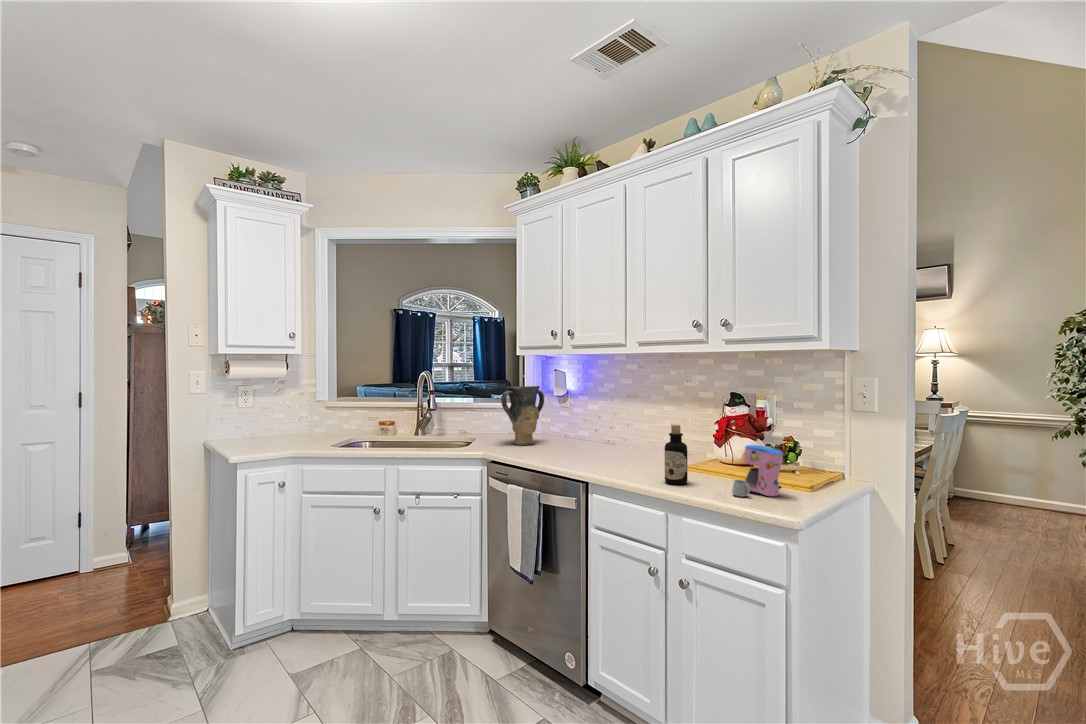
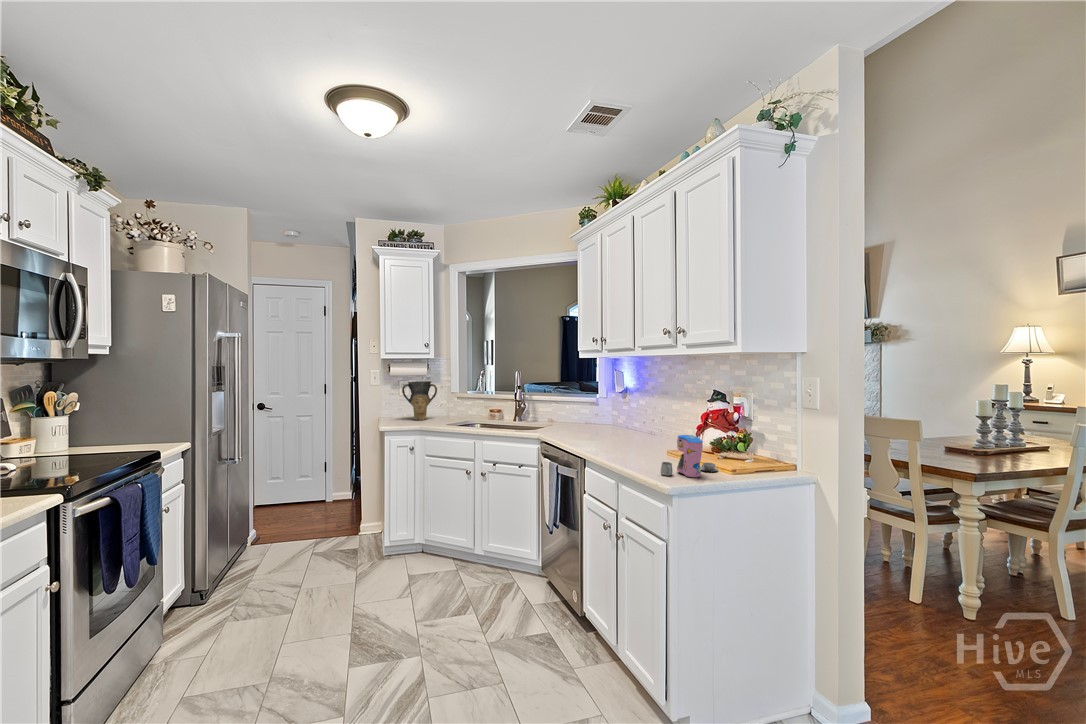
vase: present [501,386,544,445] -> present [402,381,437,420]
bottle: present [665,425,687,484] -> none [628,416,646,464]

